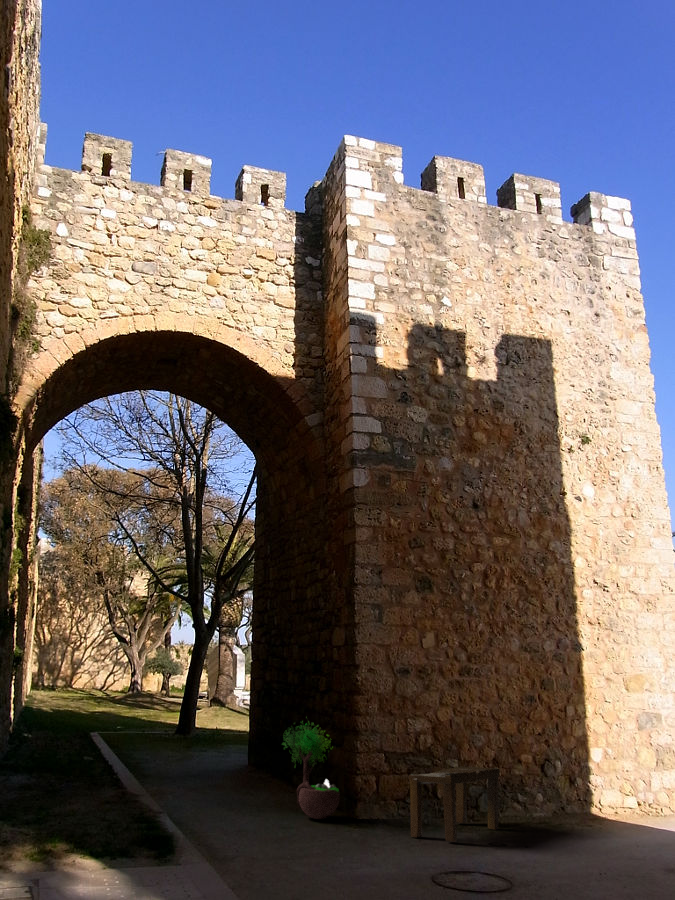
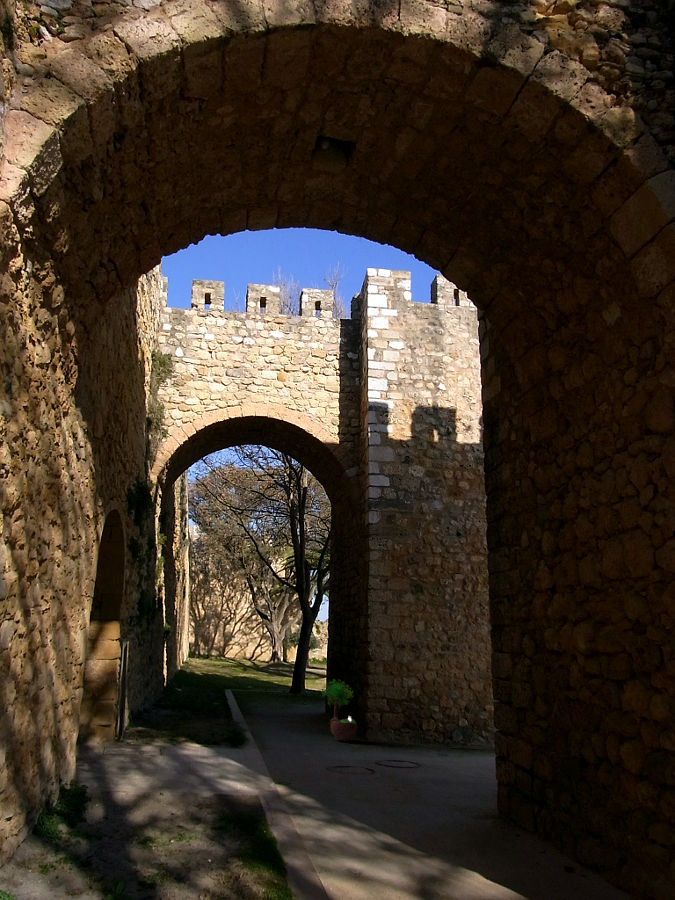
bench: present [409,766,500,842] -> none [393,712,460,755]

